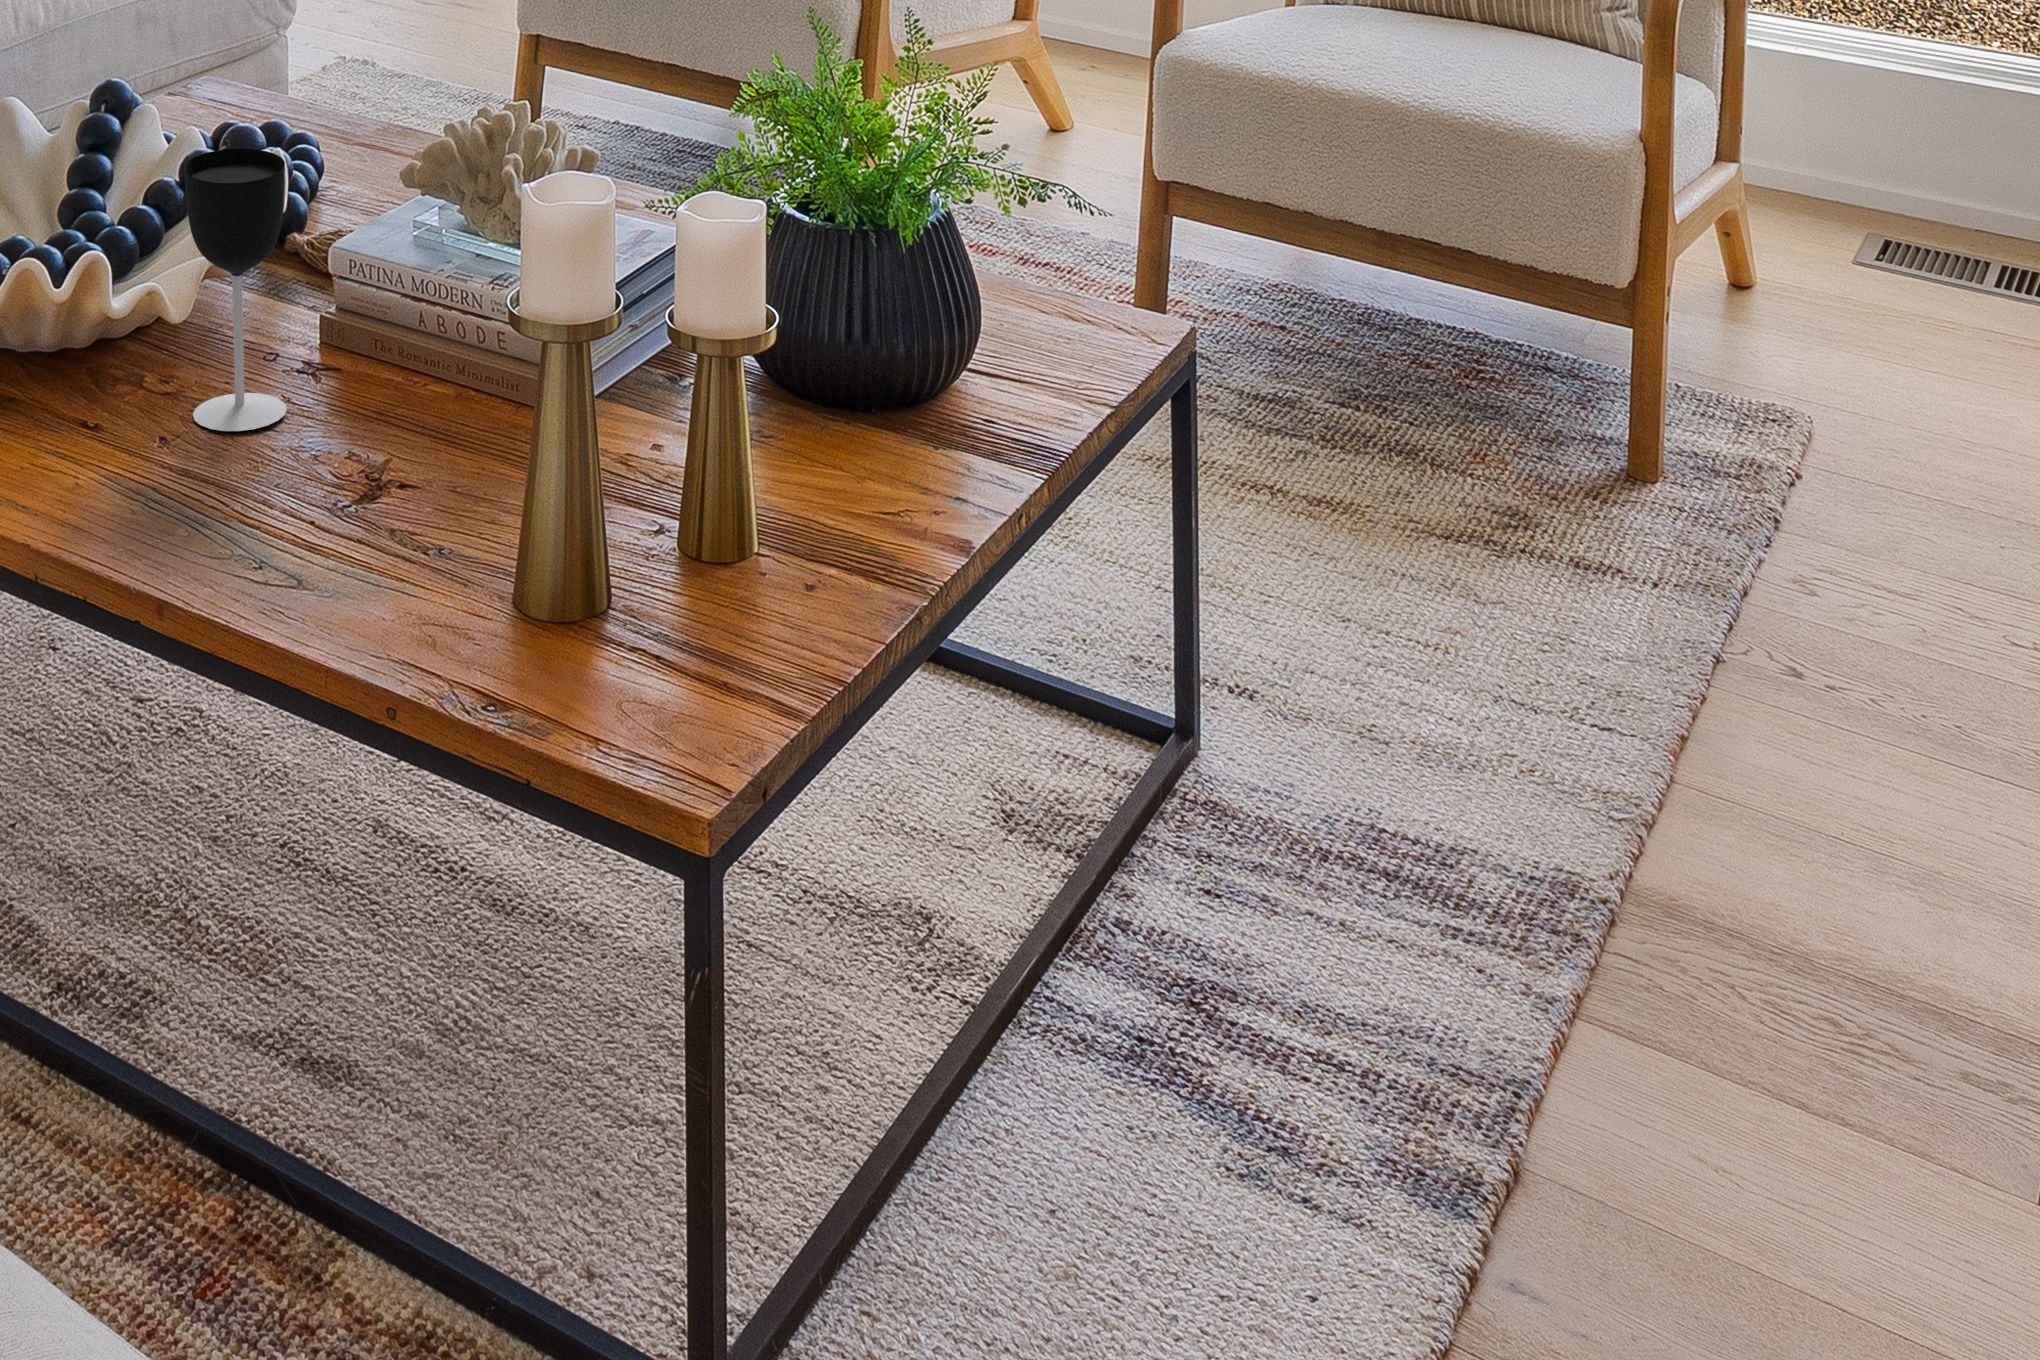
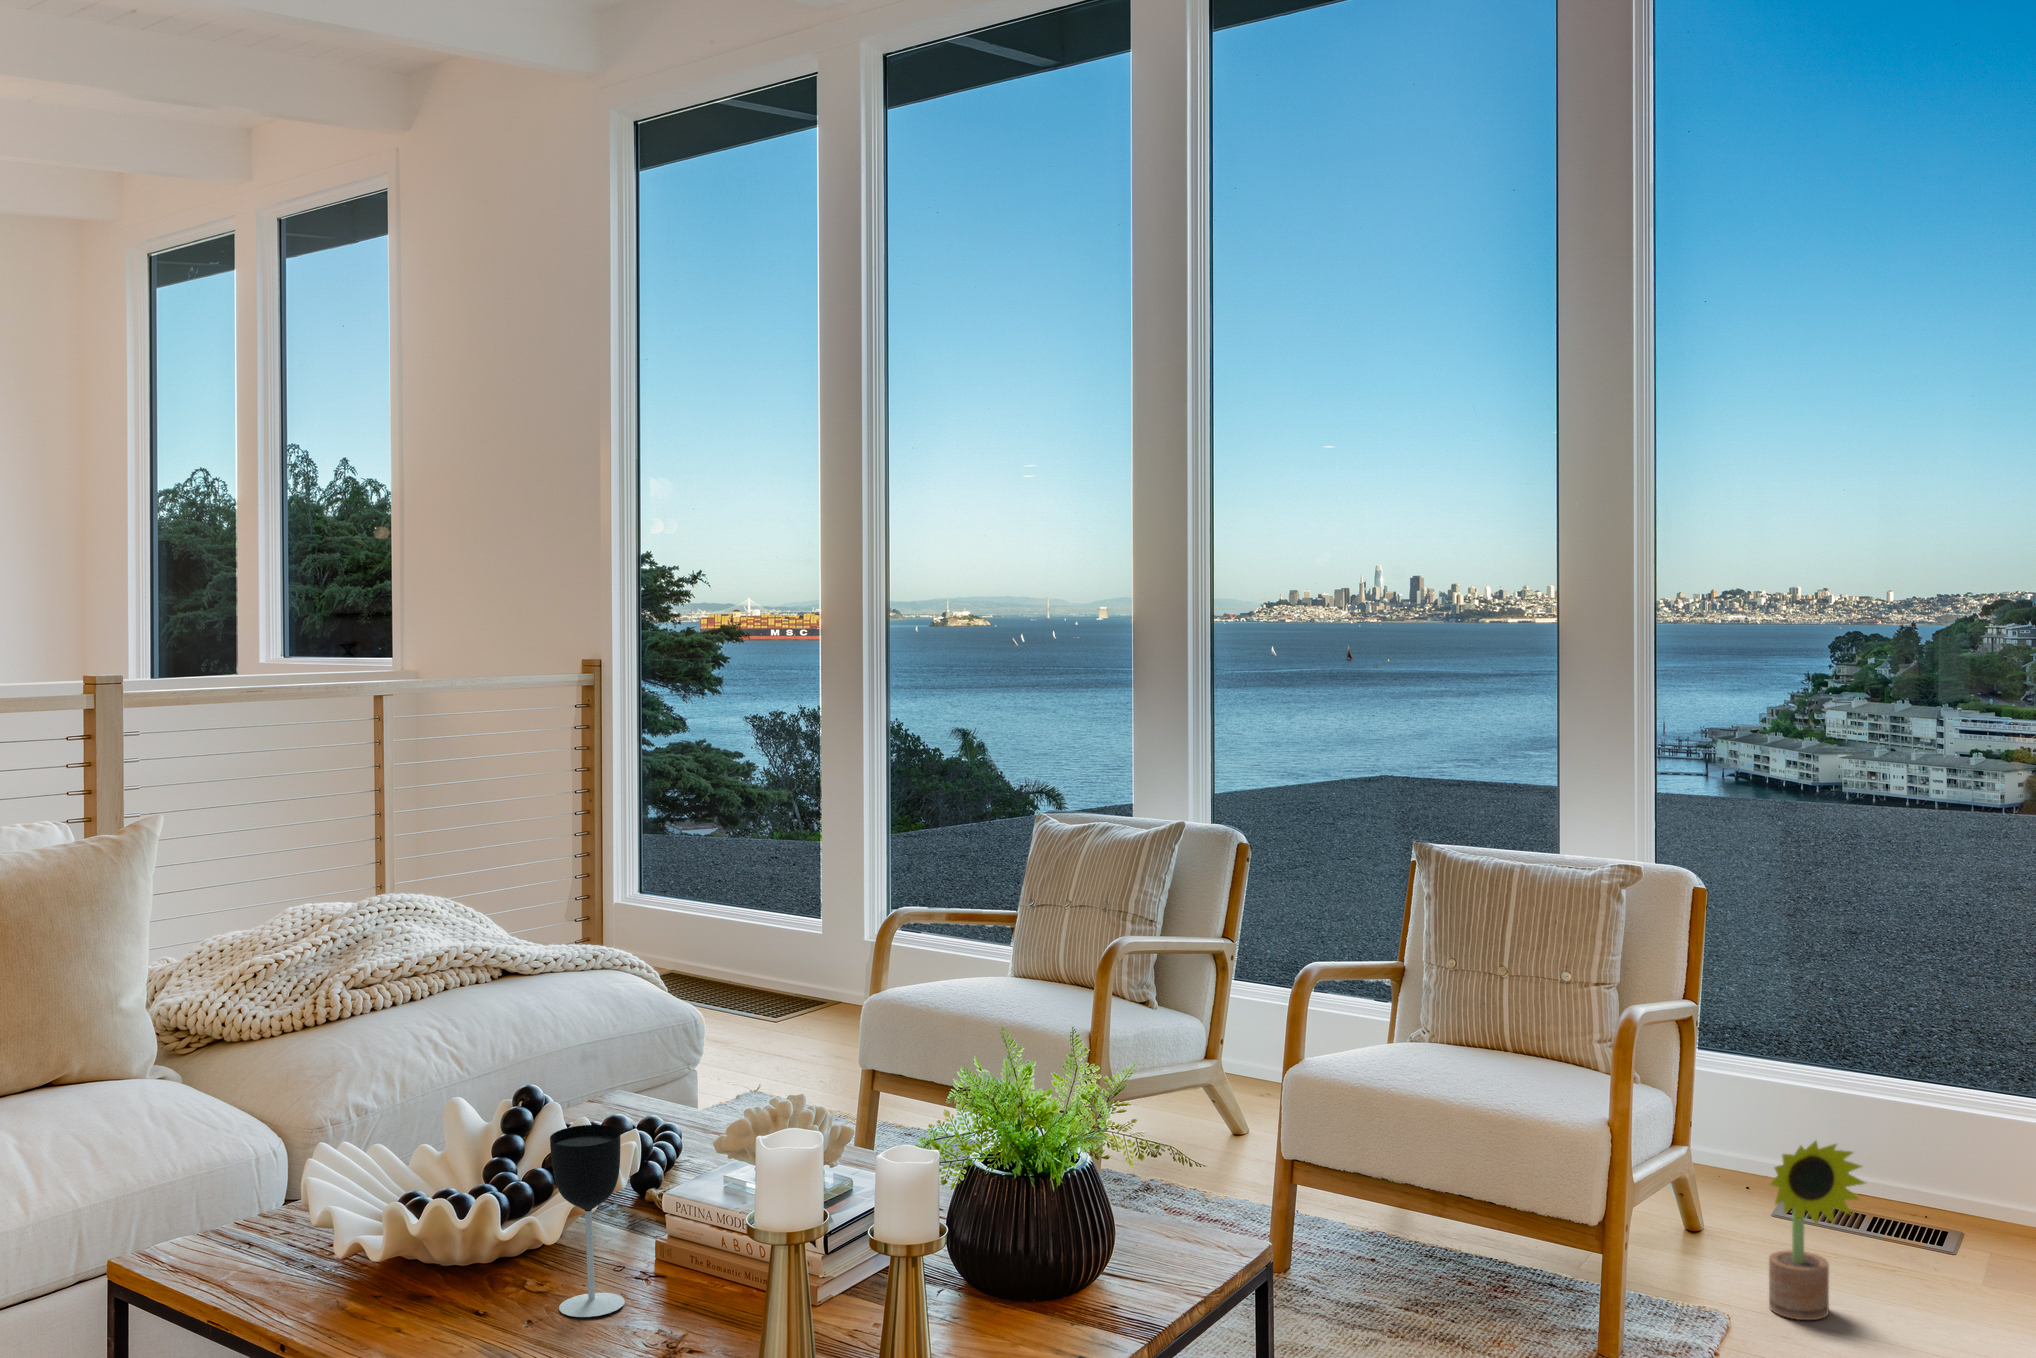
decorative plant: none [1868,162,2015,424] -> present [1769,1141,1865,1320]

